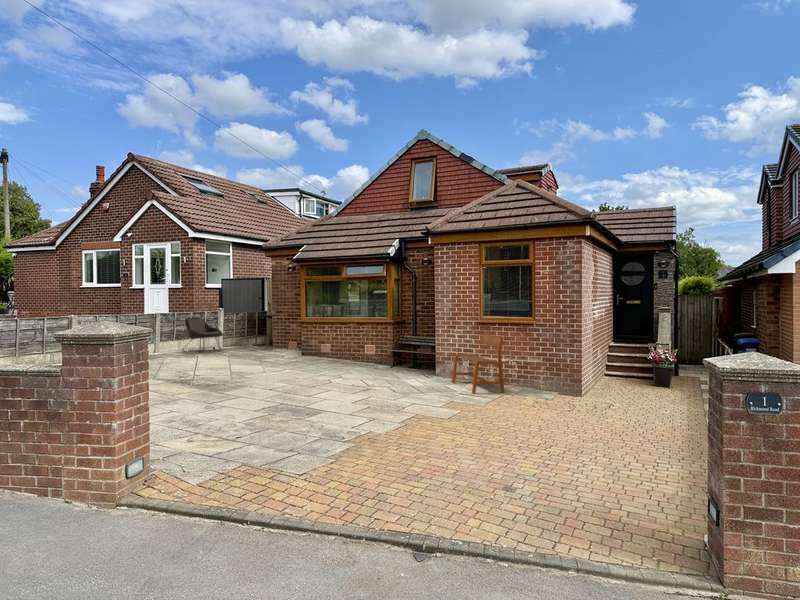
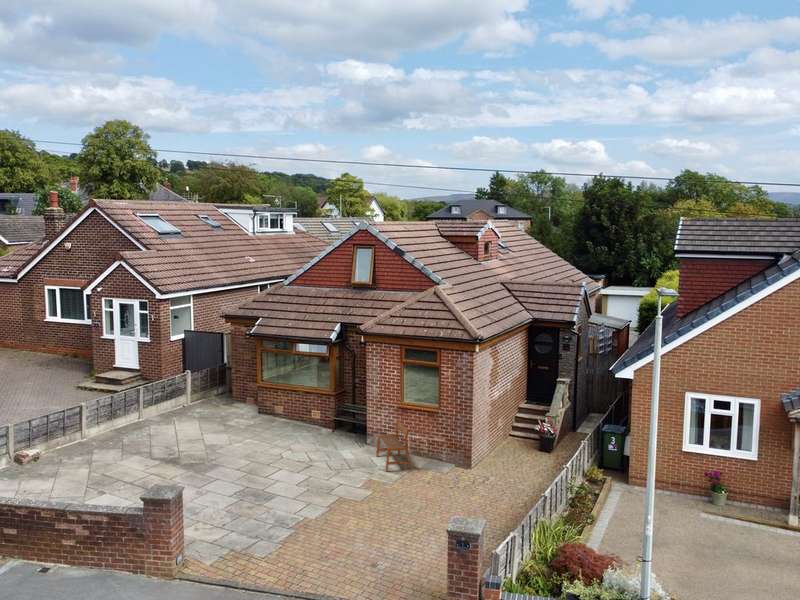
lounge chair: present [182,317,223,353] -> none [158,383,192,418]

